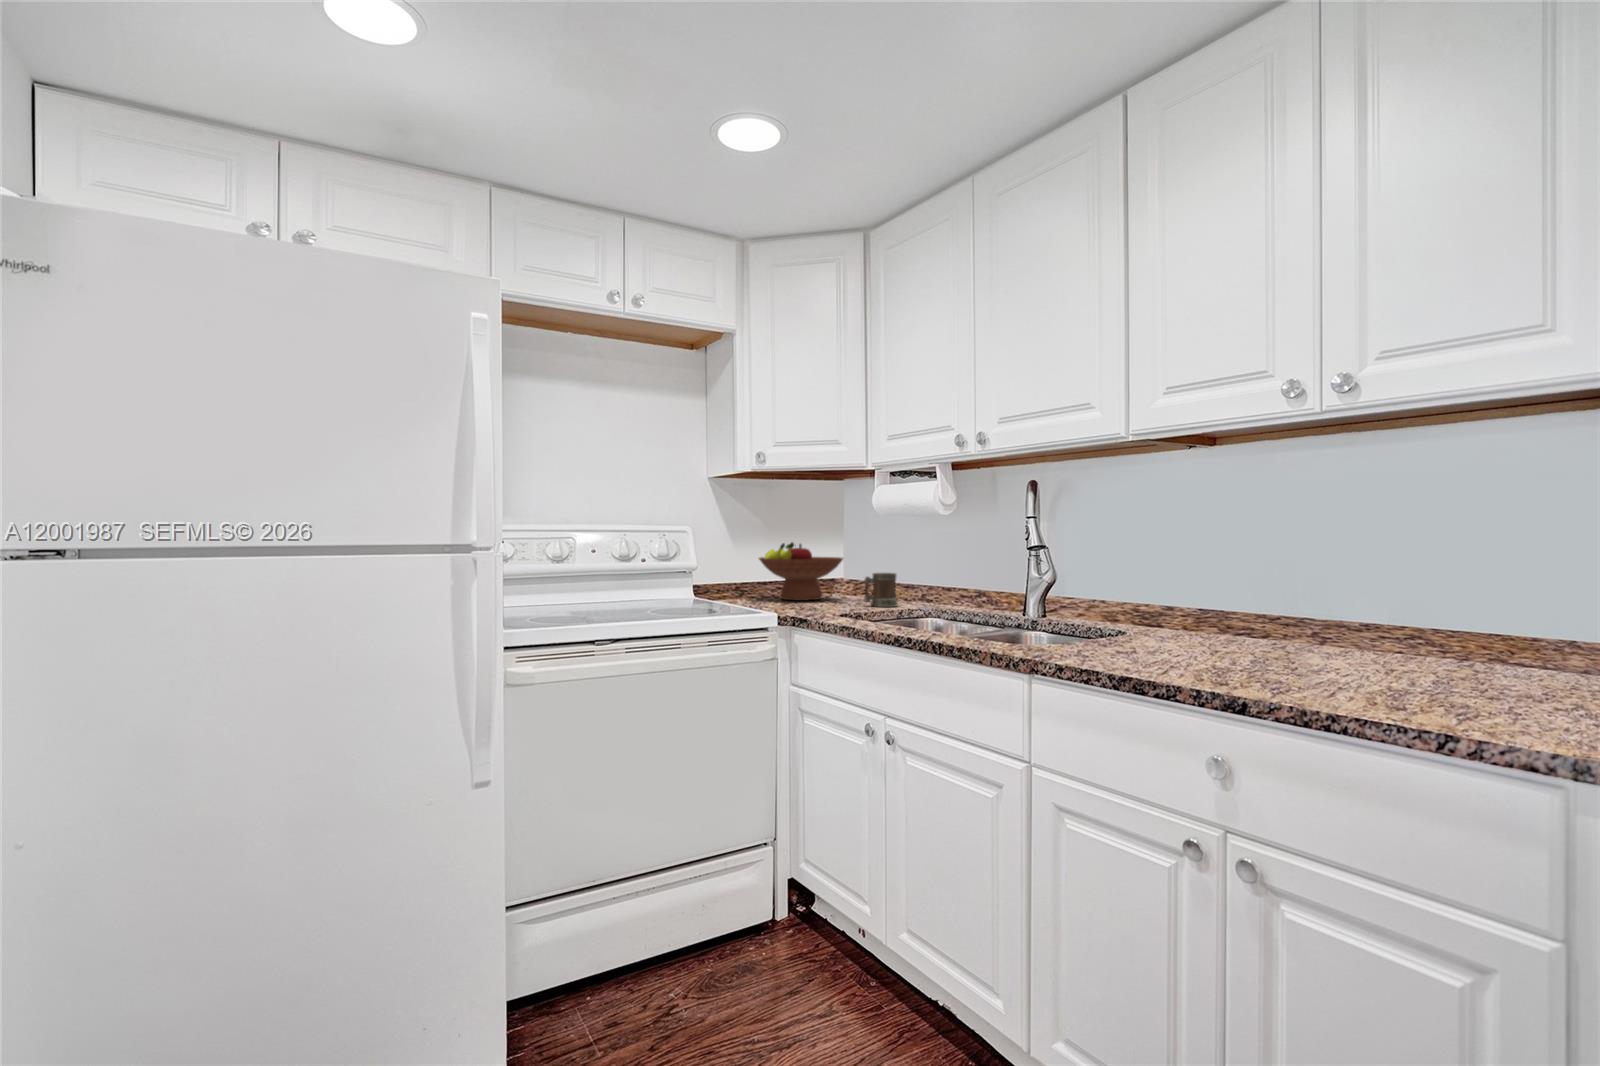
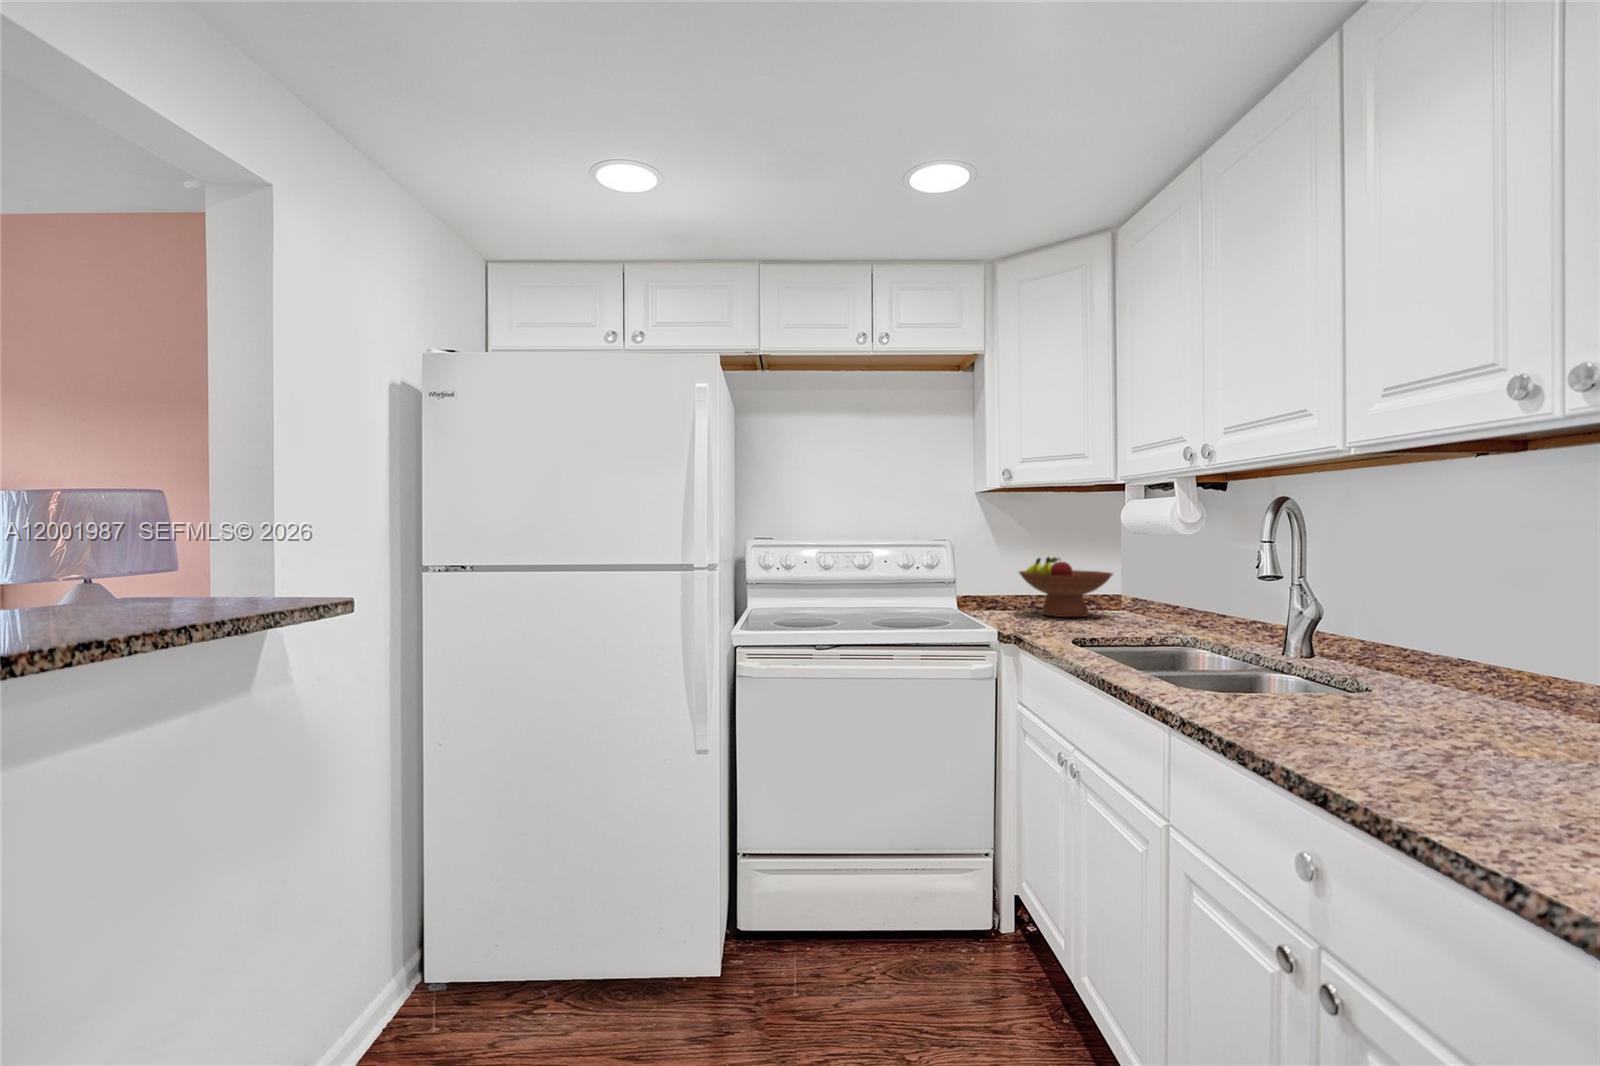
mug: present [865,573,898,607] -> none [1117,593,1160,631]

